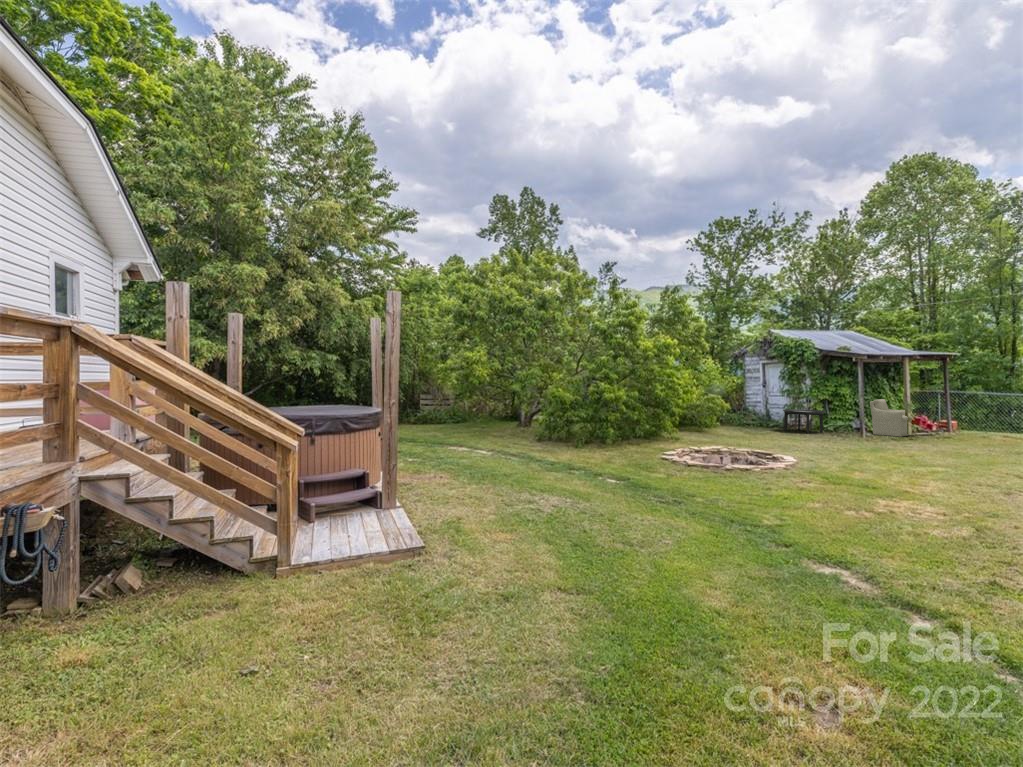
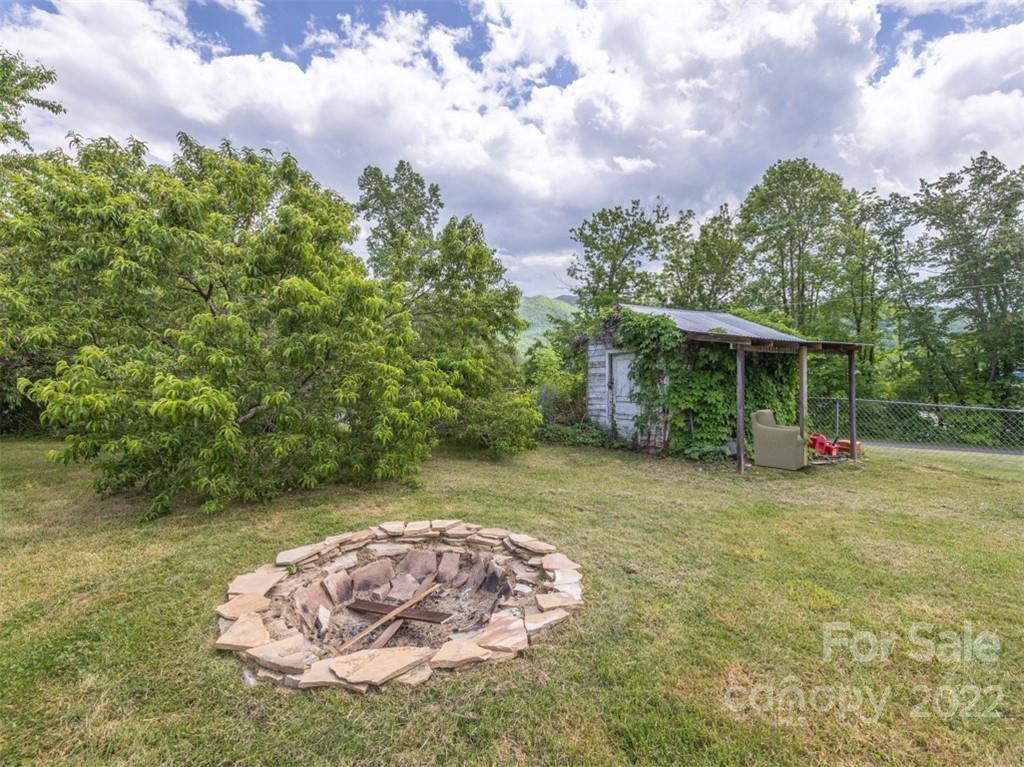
round table: present [783,409,825,434] -> none [628,423,688,464]

